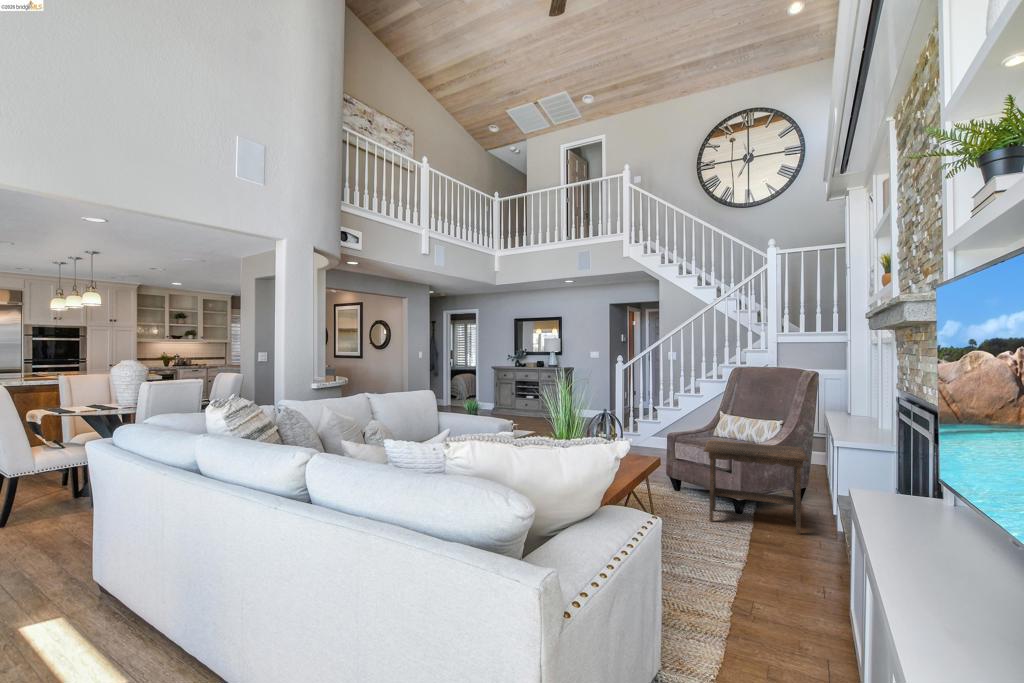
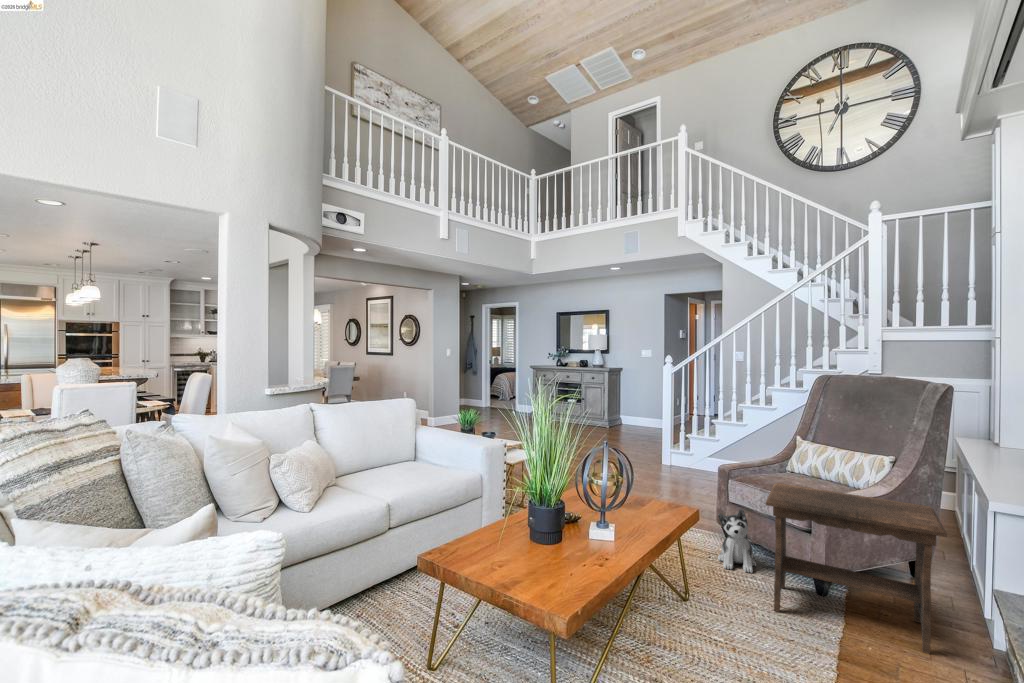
plush toy: none [670,461,696,504] -> present [718,509,756,573]

